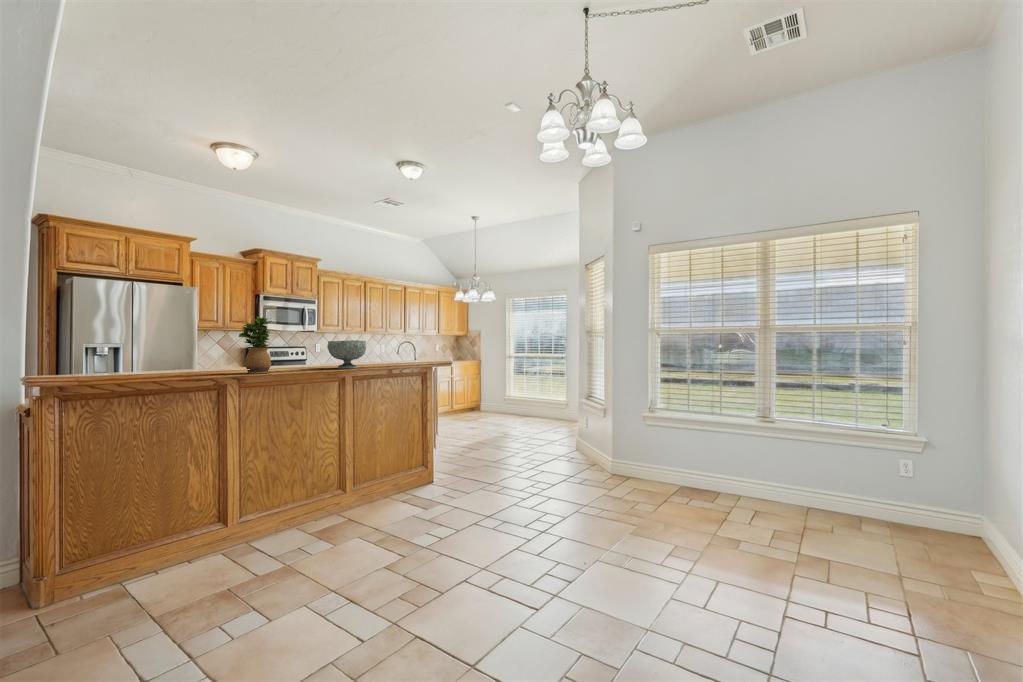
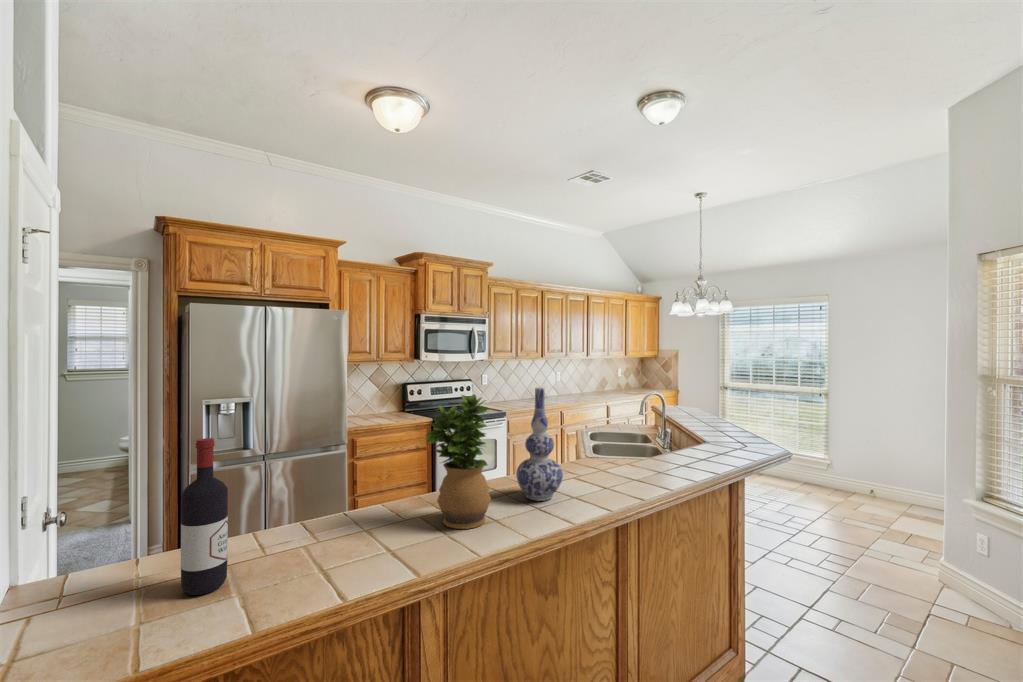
vase: none [290,318,315,371] -> present [516,387,563,501]
wine bottle: none [125,322,145,380] -> present [181,438,228,595]
decorative bowl: present [327,340,366,369] -> none [574,421,647,484]

